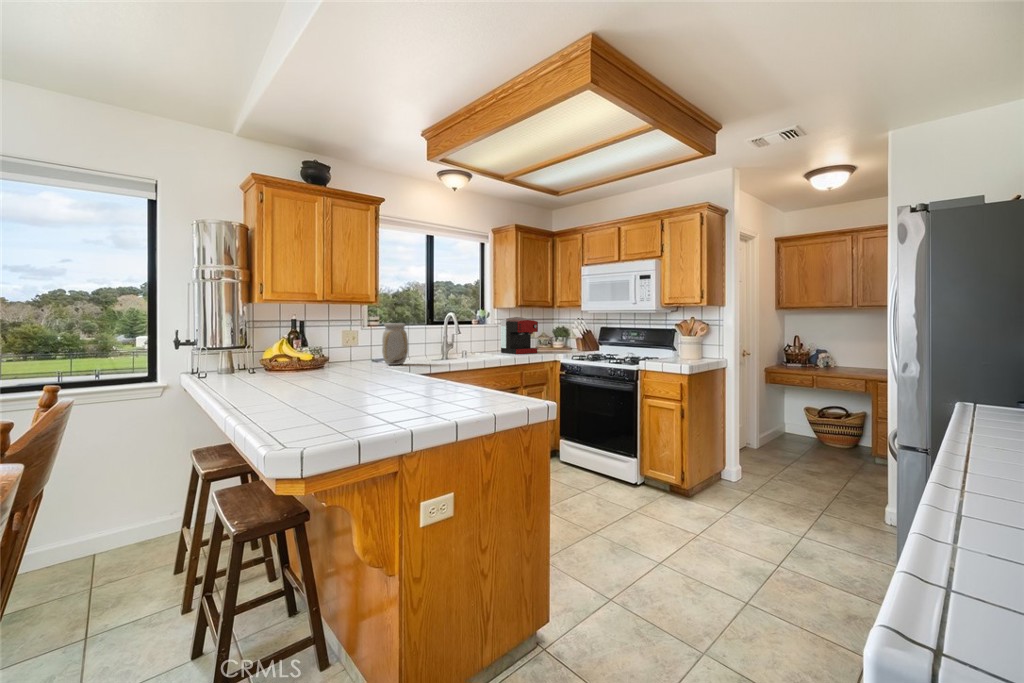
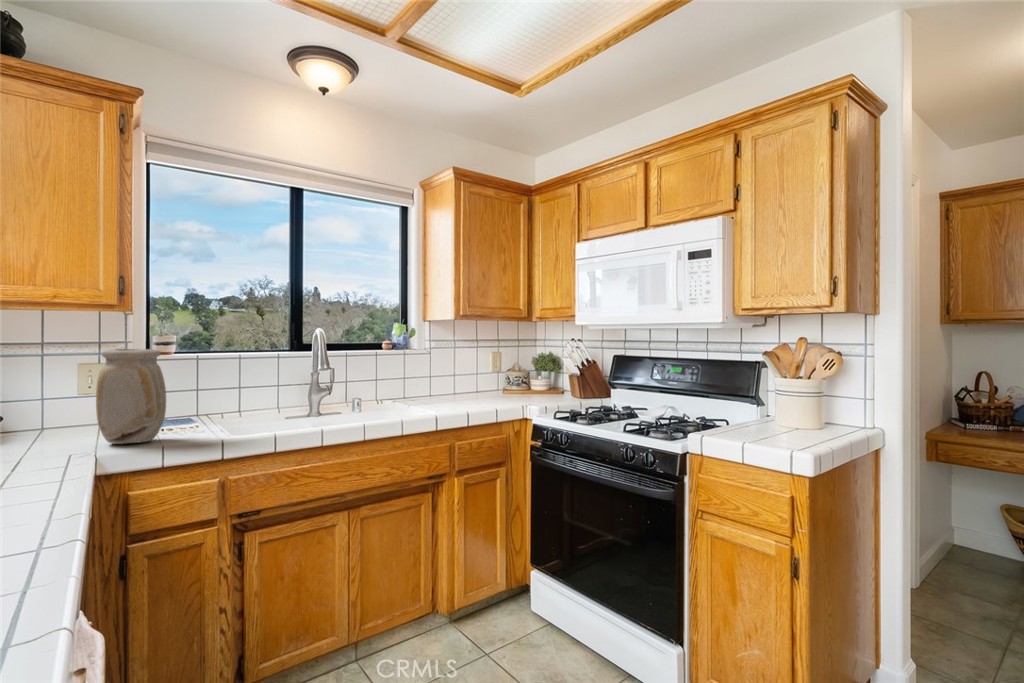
coffee maker: present [501,317,538,354] -> none [435,336,499,404]

